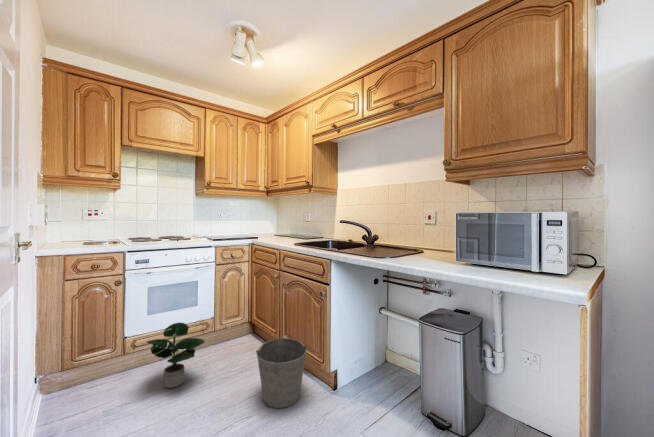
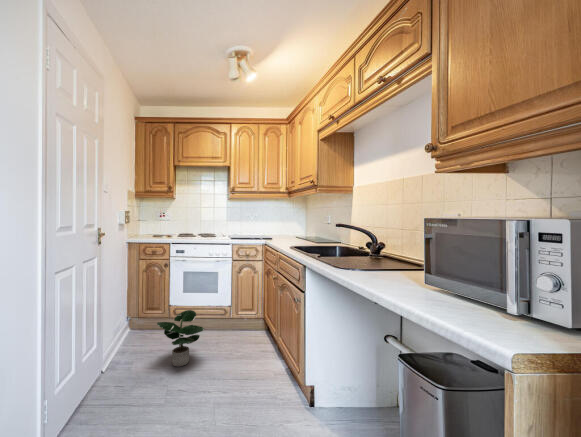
bucket: present [256,338,307,408] -> none [232,339,283,410]

